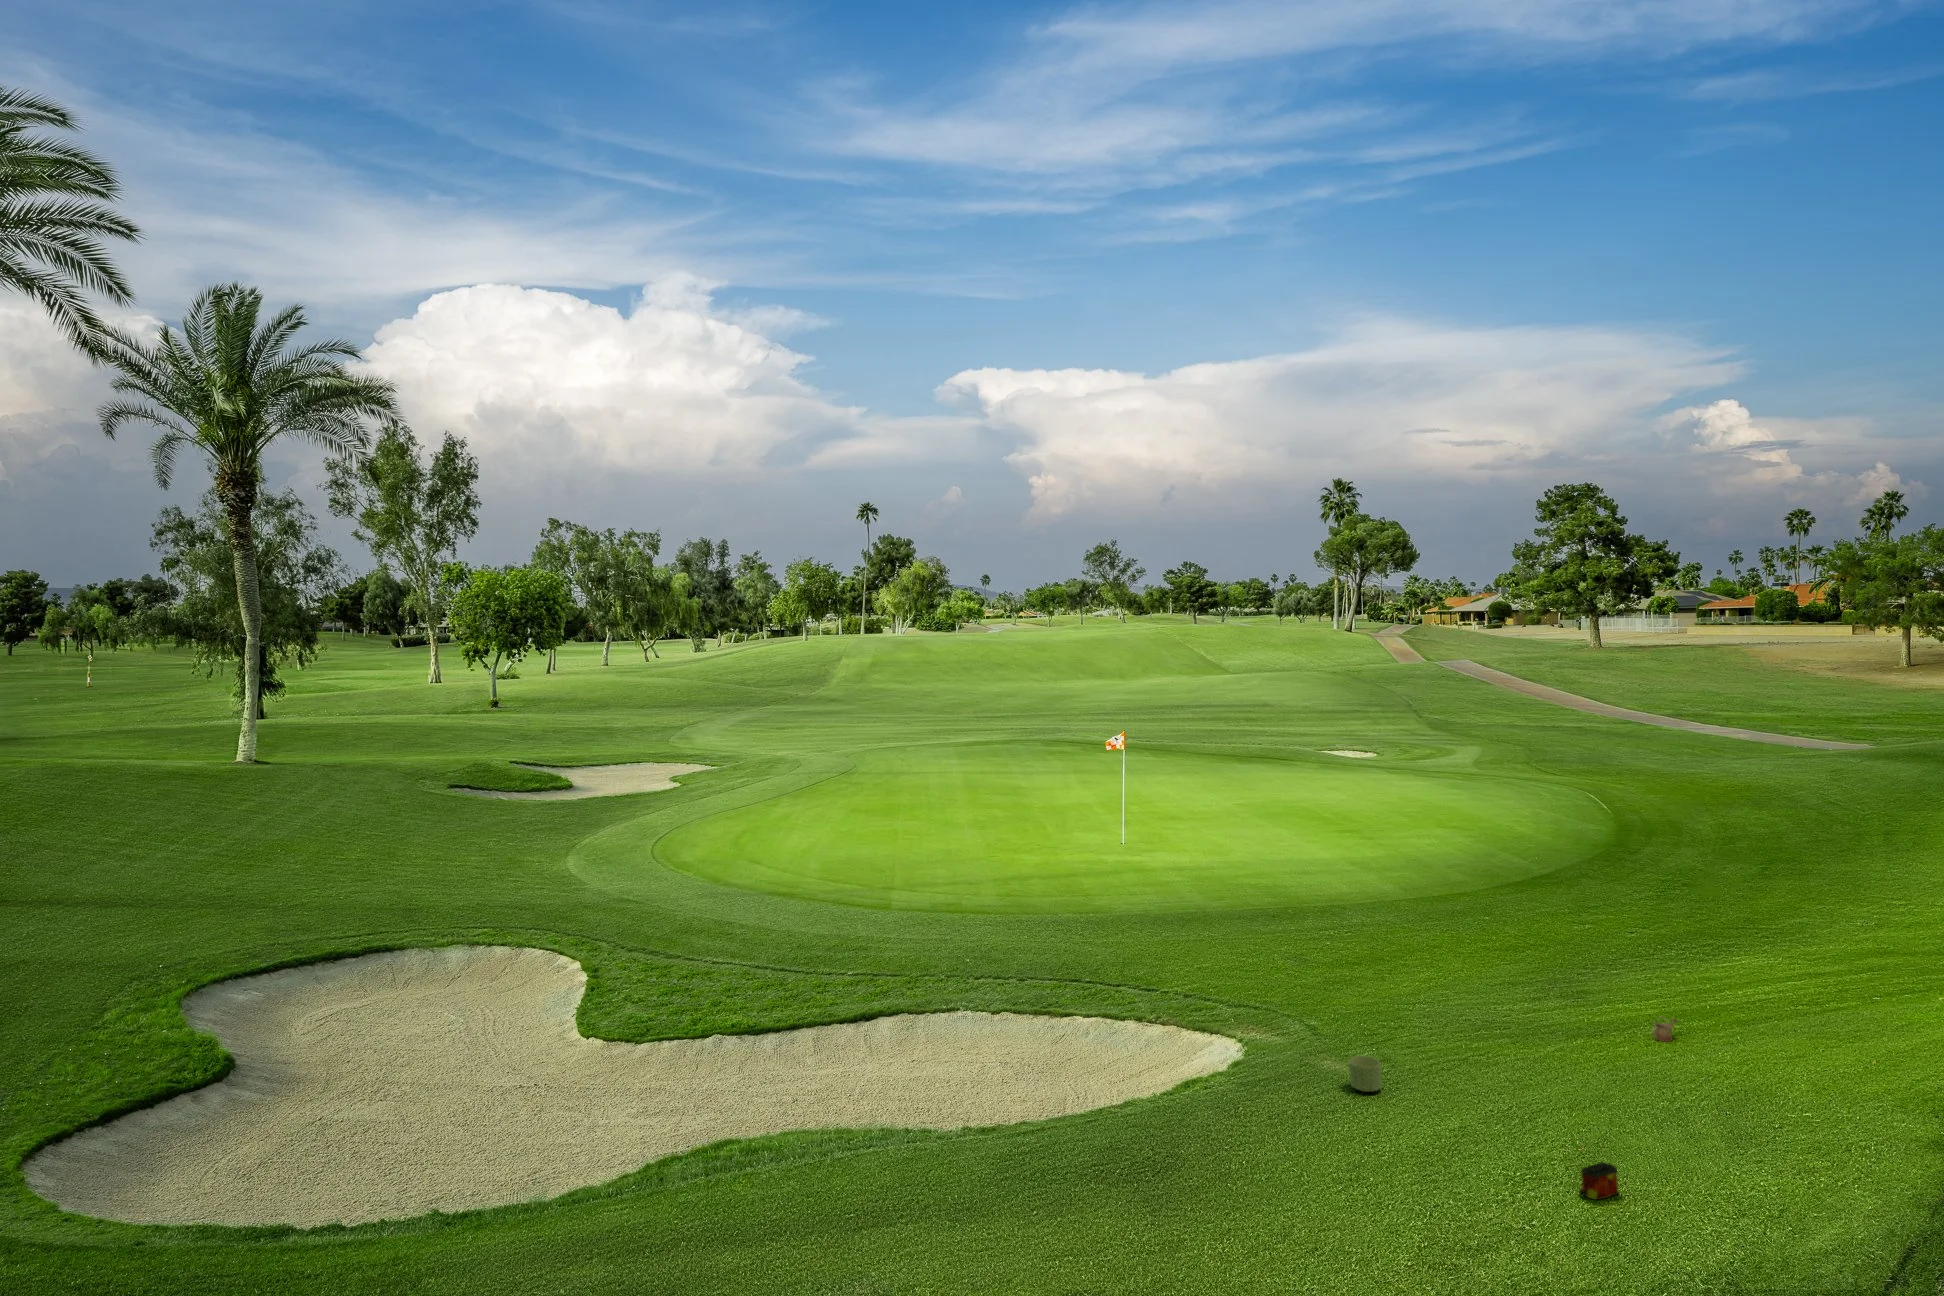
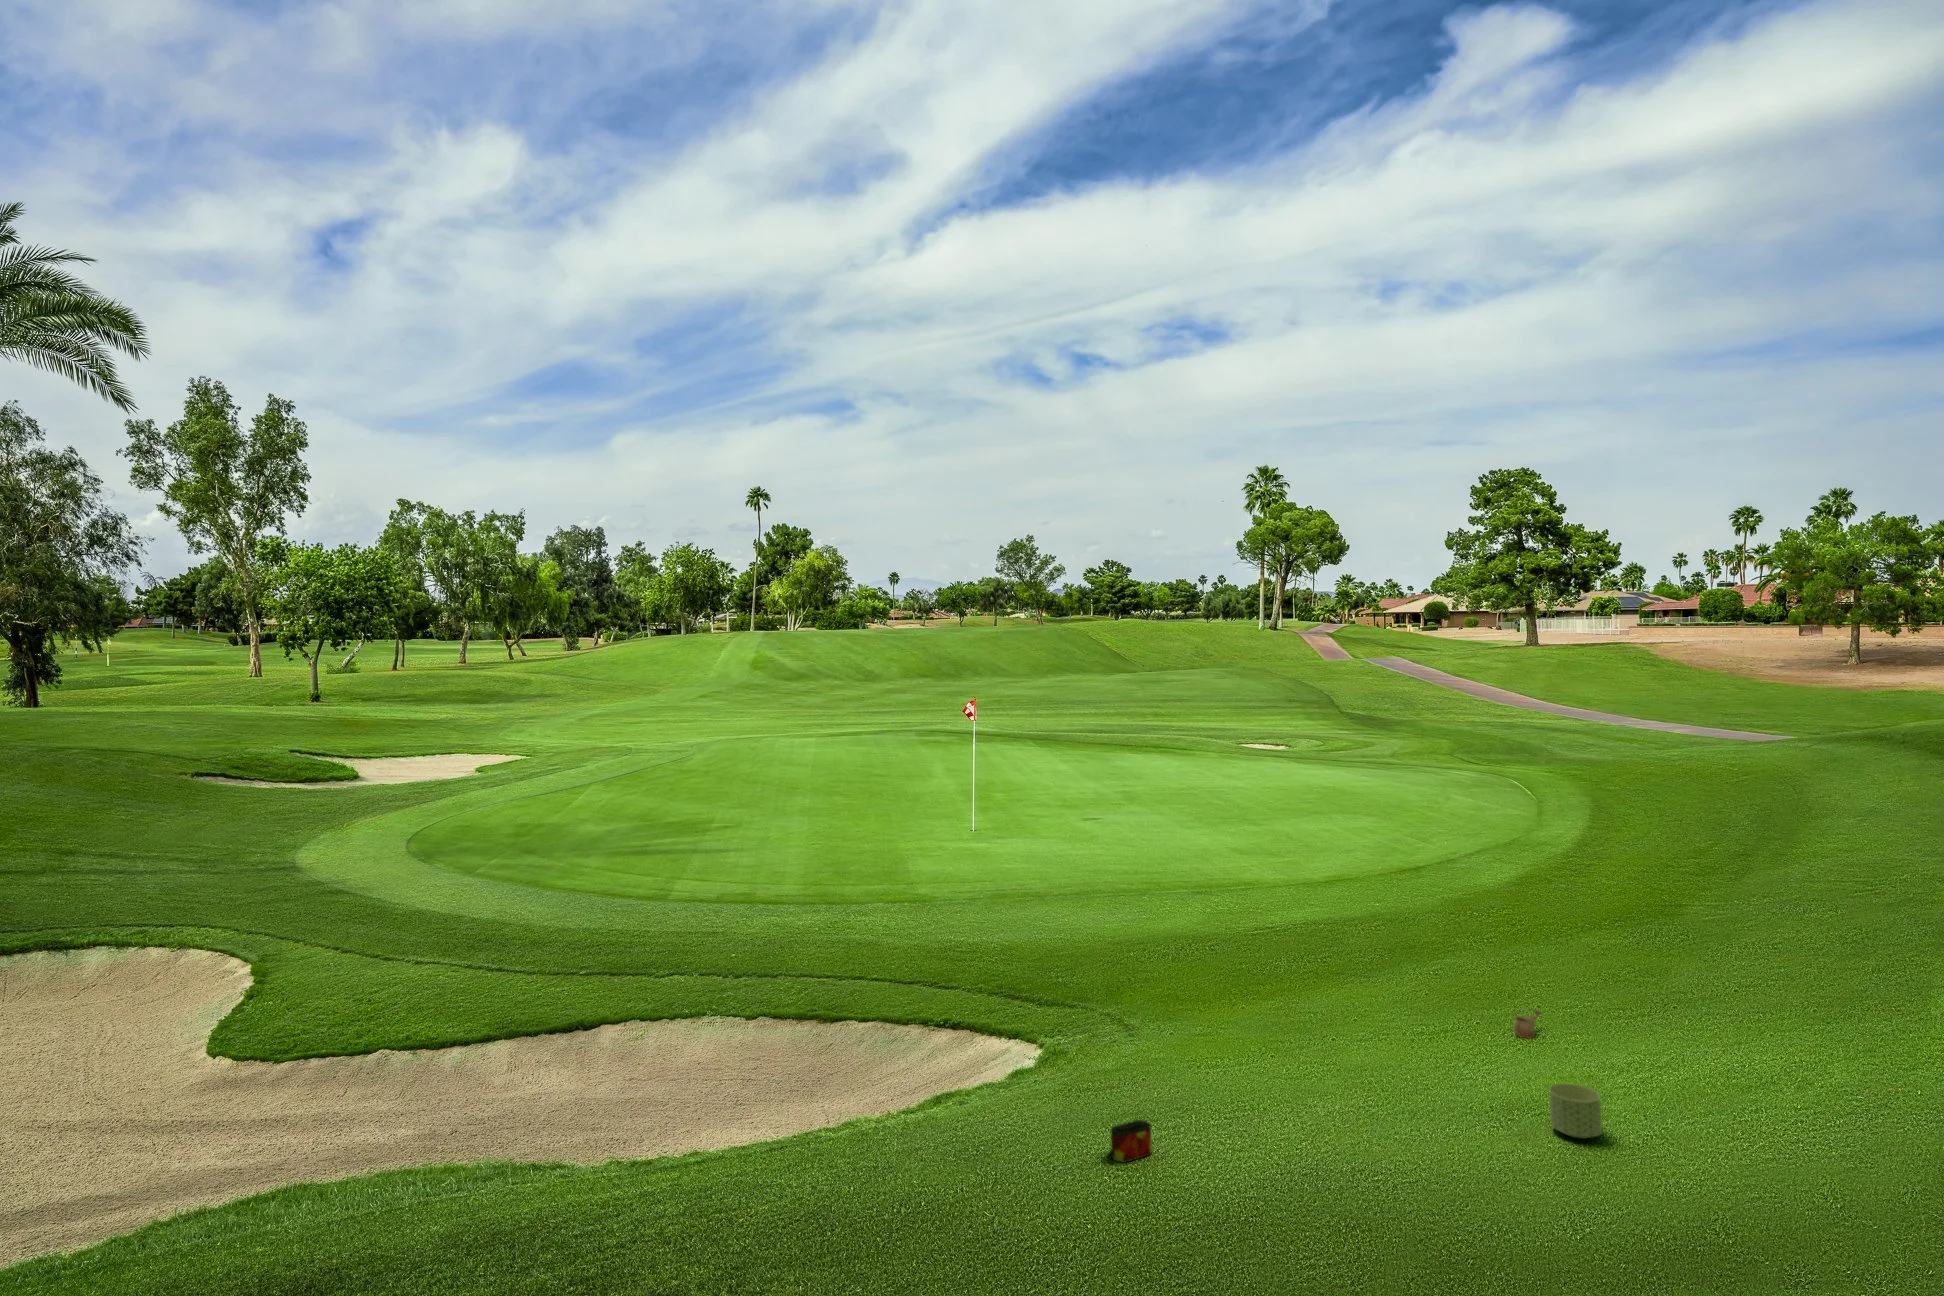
planter: present [1349,1056,1382,1092] -> present [1549,1083,1602,1139]
bag: present [1579,1162,1619,1200] -> present [1107,1120,1152,1162]

